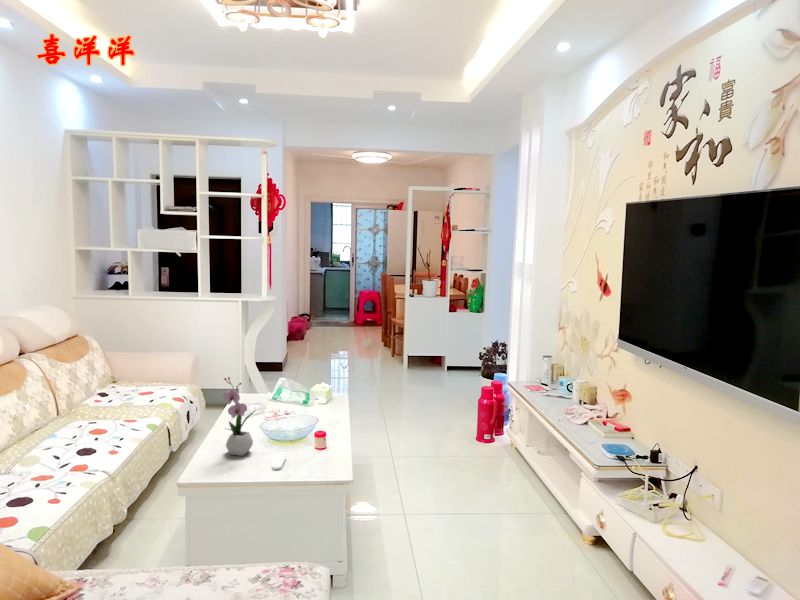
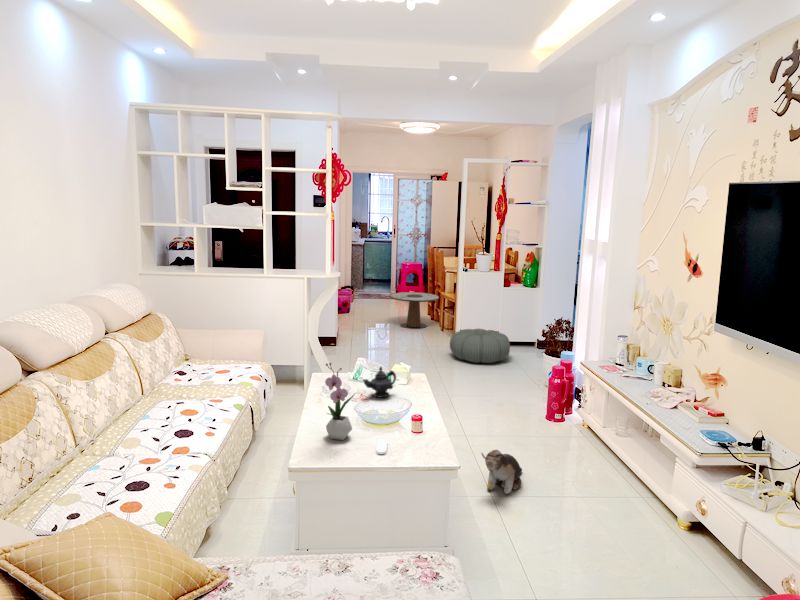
side table: none [342,319,390,354] -> present [391,292,439,329]
pouf: none [394,353,453,387] -> present [450,329,510,363]
teapot: none [277,384,312,415] -> present [363,367,396,397]
plush toy: none [394,467,441,512] -> present [482,450,522,494]

